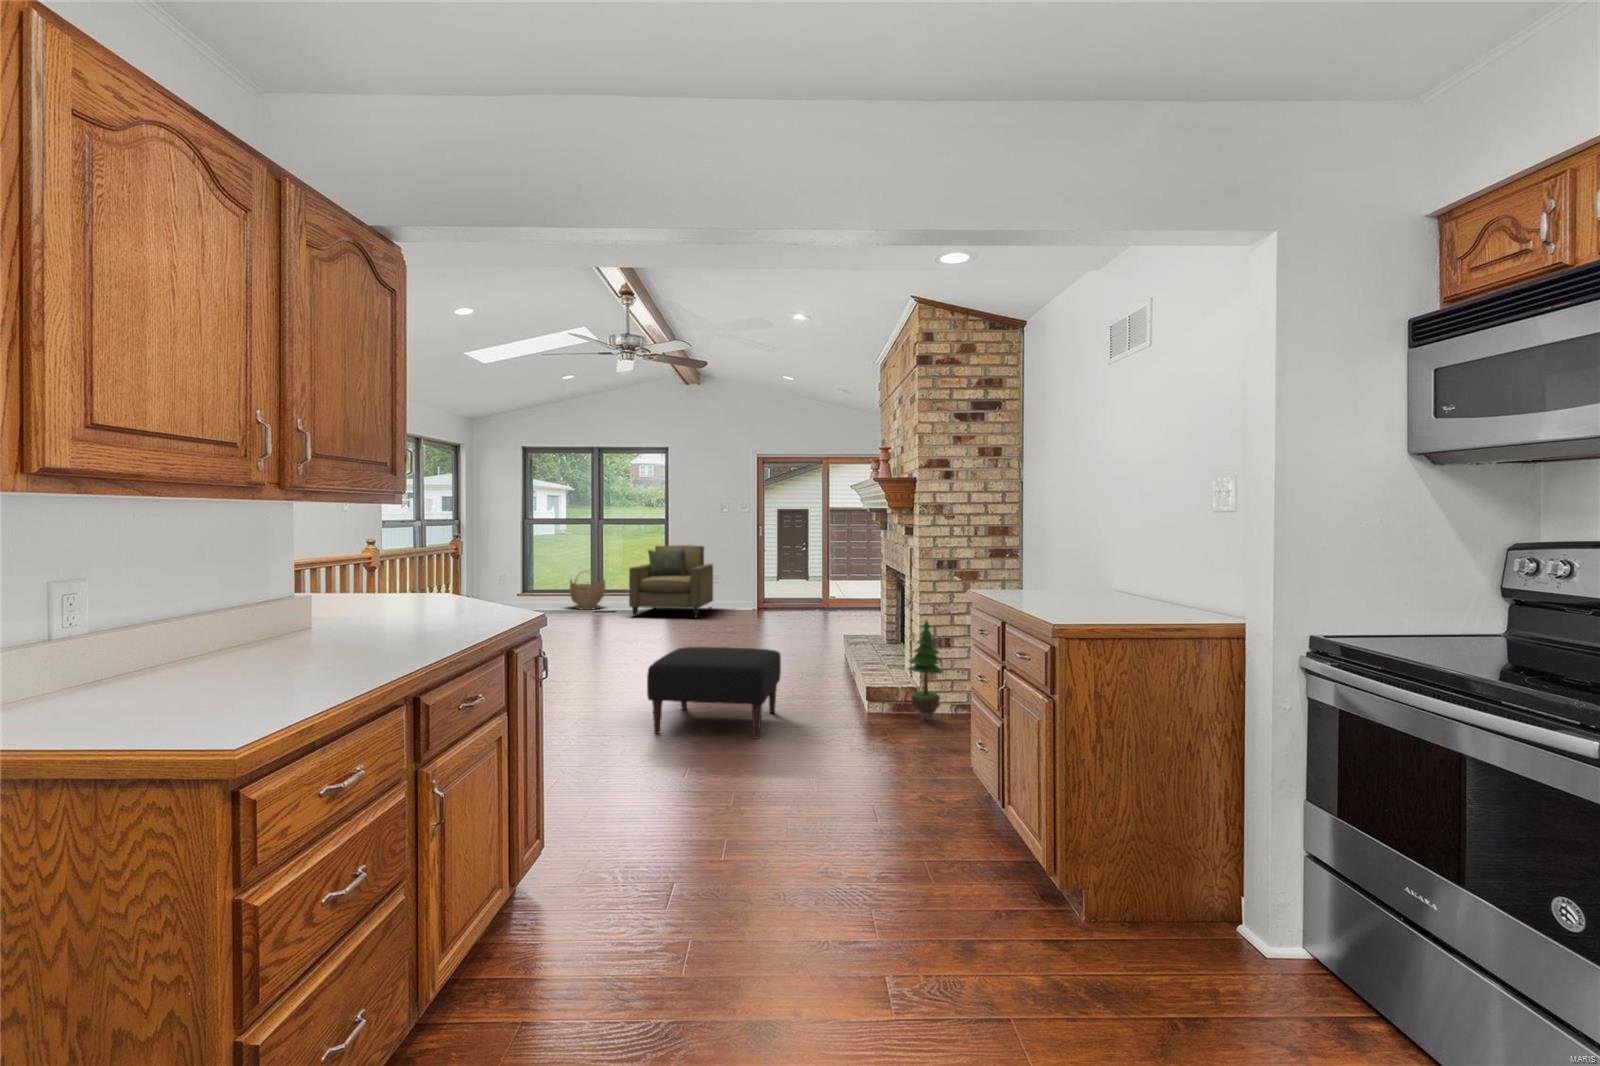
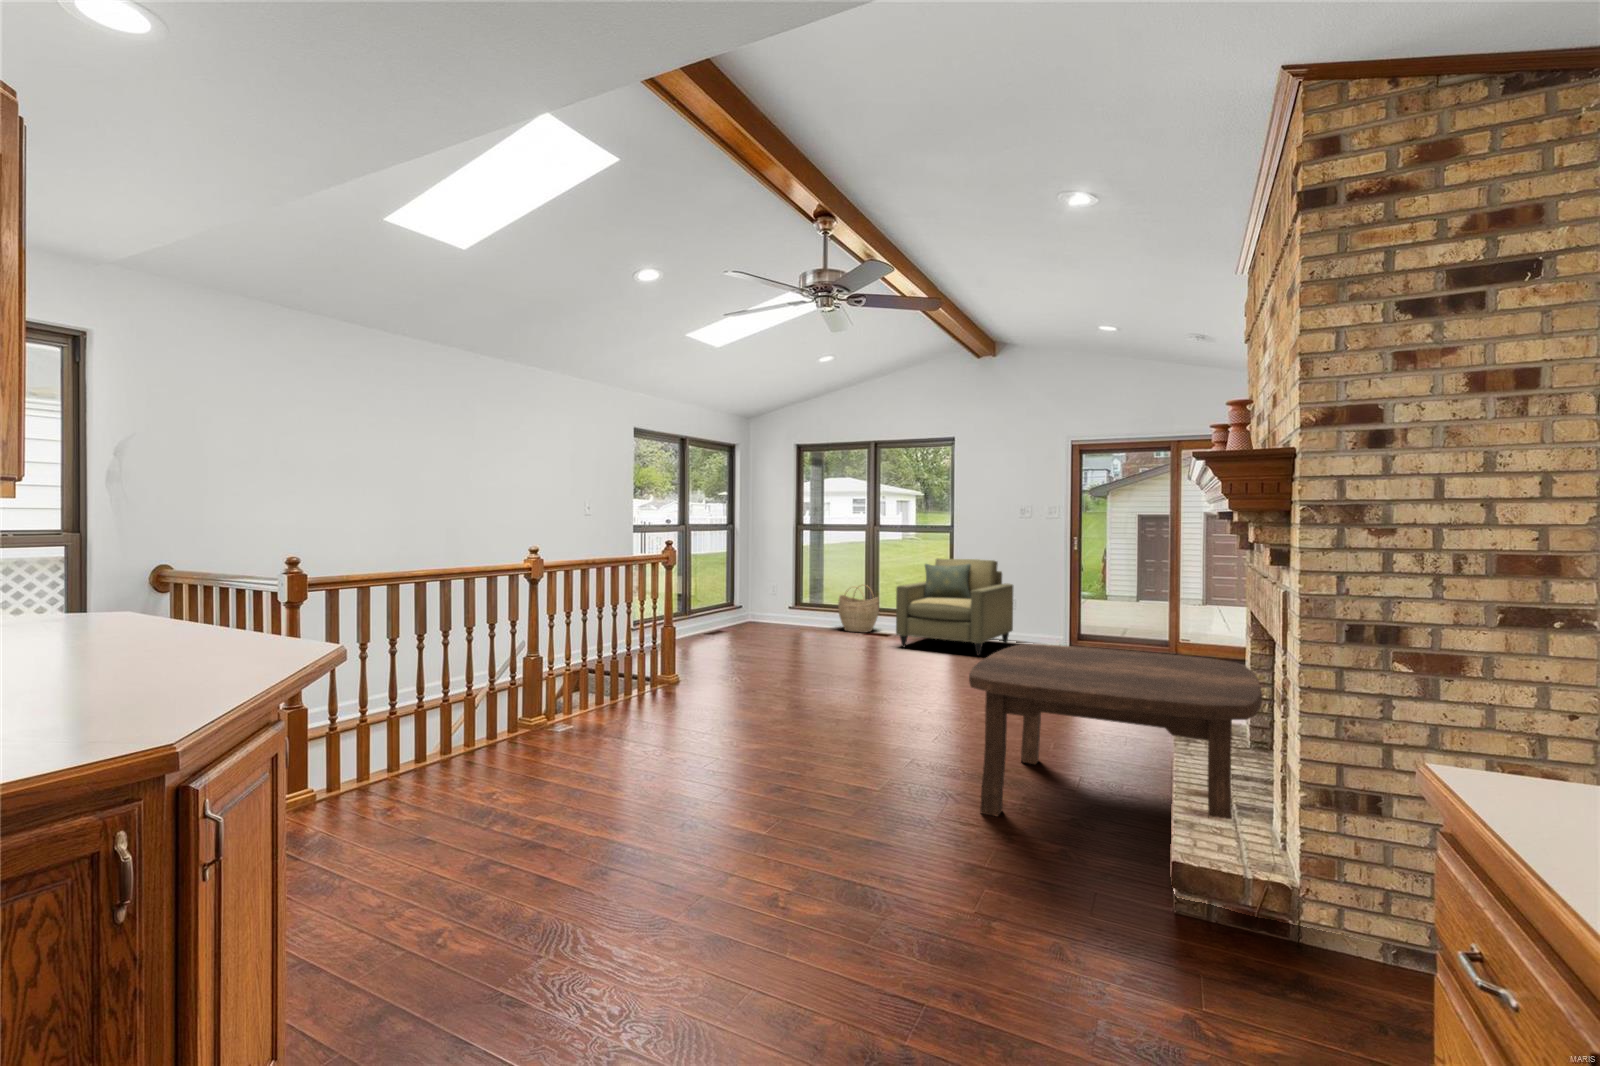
coffee table: none [744,593,898,693] -> present [969,644,1262,819]
potted tree: present [908,620,943,719] -> none [1266,752,1361,973]
ottoman: present [647,647,781,738] -> none [745,737,1002,950]

